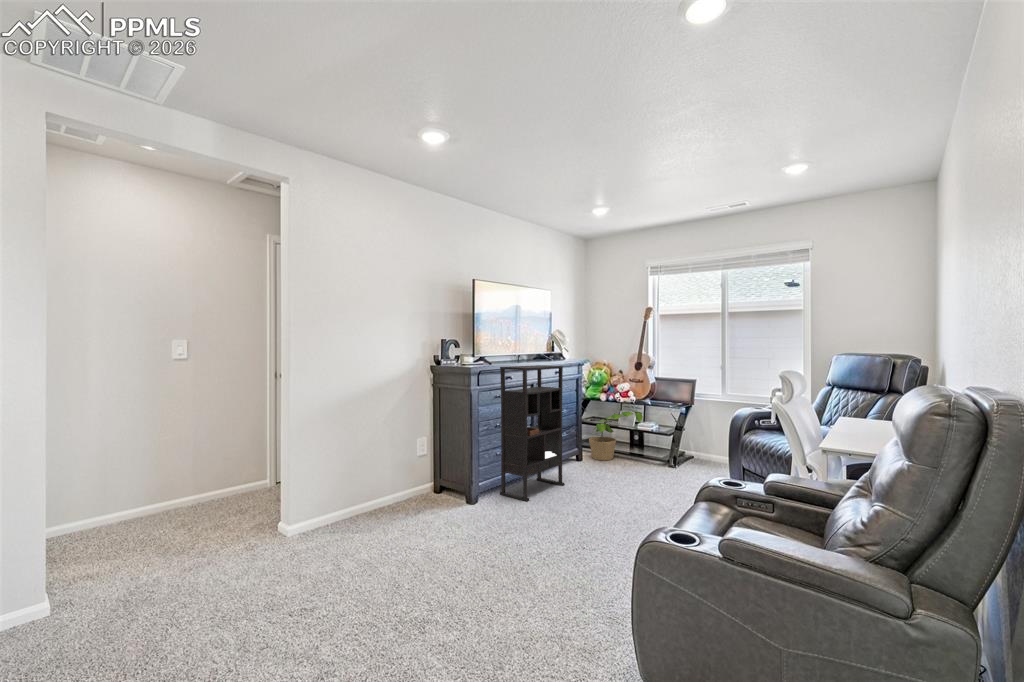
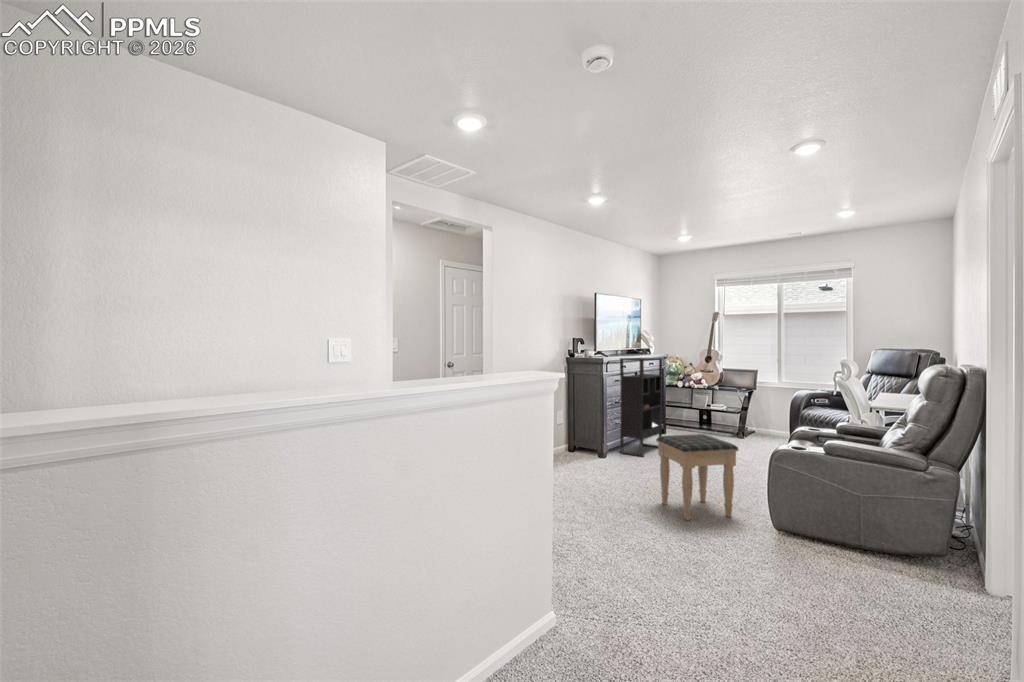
potted plant: present [589,411,643,460] -> none [670,395,716,433]
footstool: none [484,489,596,645] -> present [656,434,738,520]

